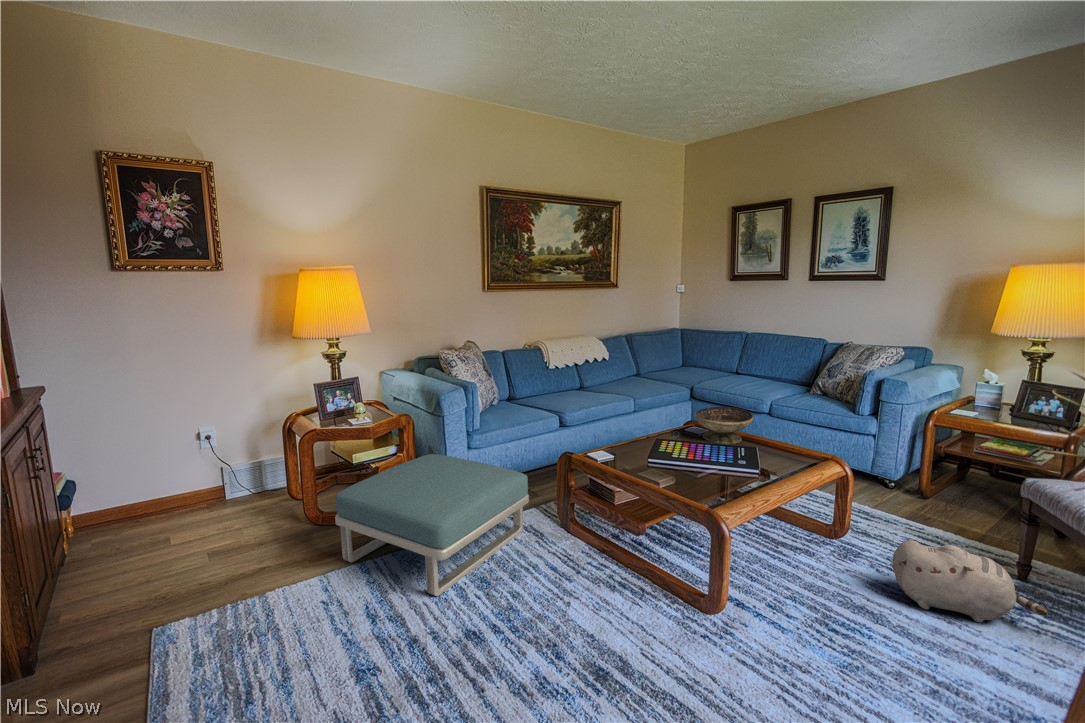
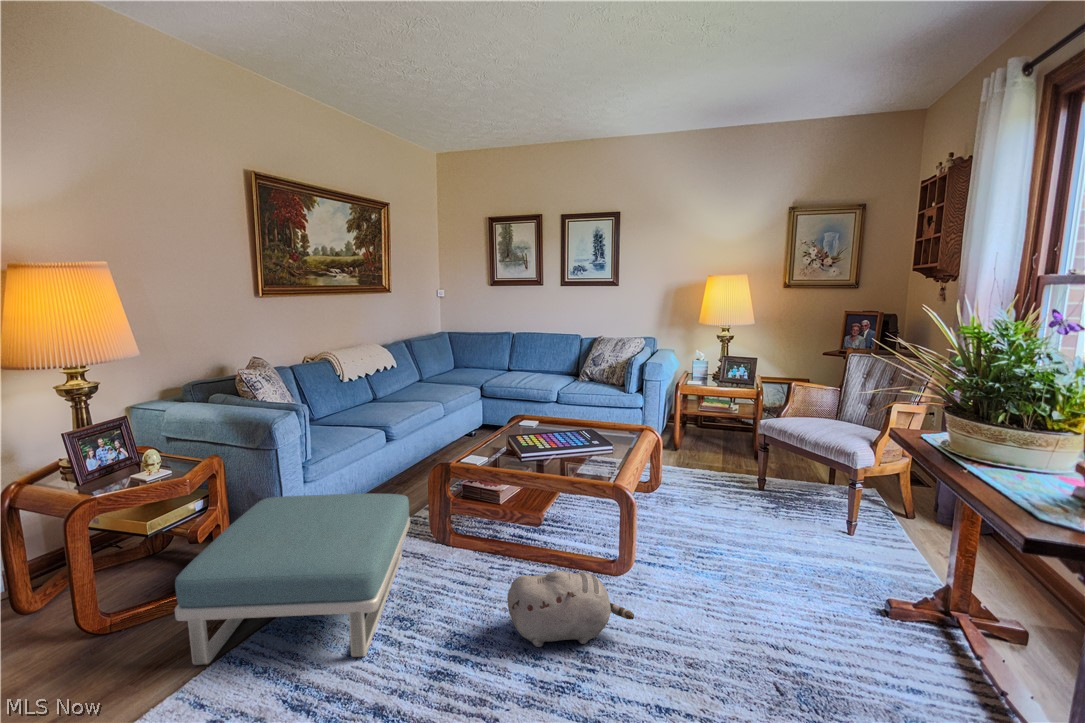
decorative bowl: present [695,407,753,444] -> none [537,398,586,430]
plush toy: present [892,540,1048,622] -> present [507,571,634,647]

